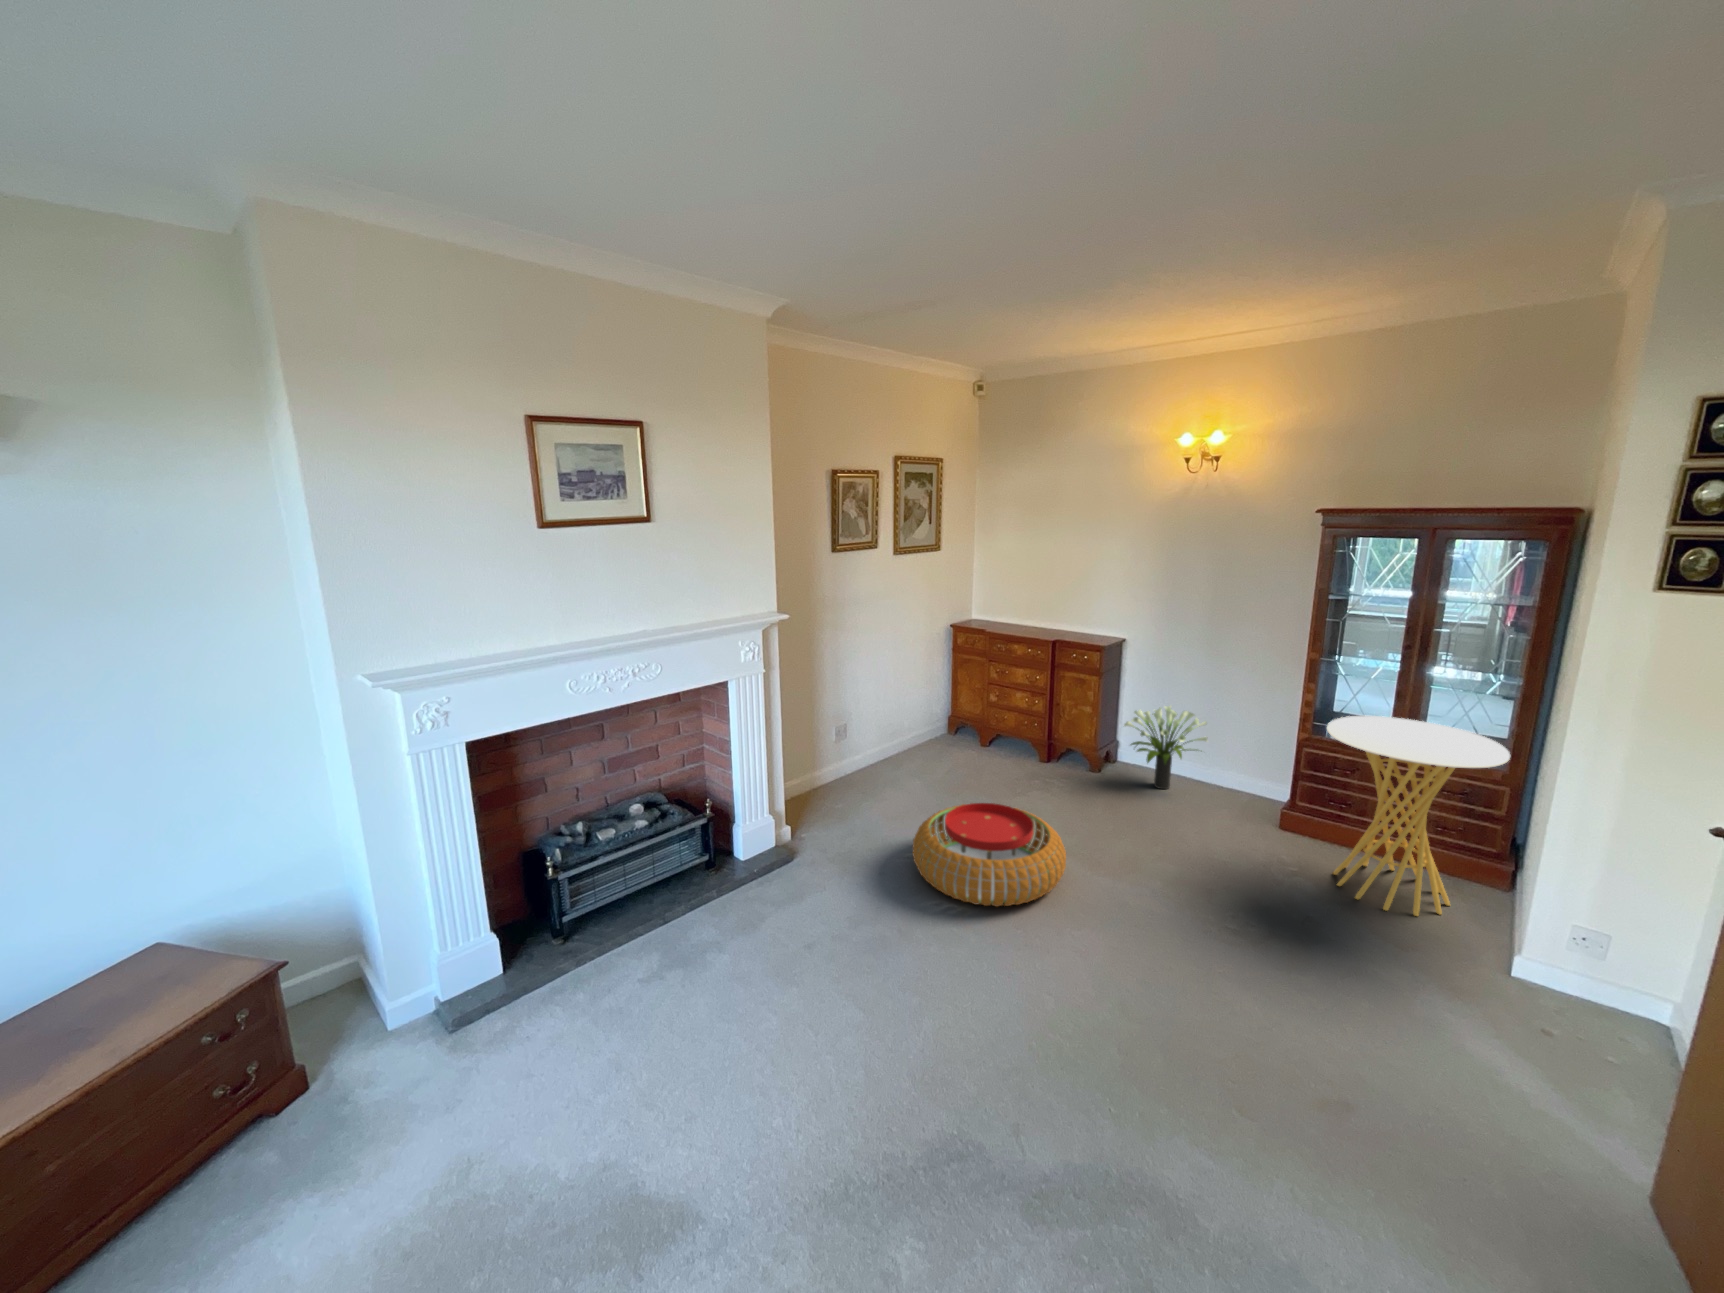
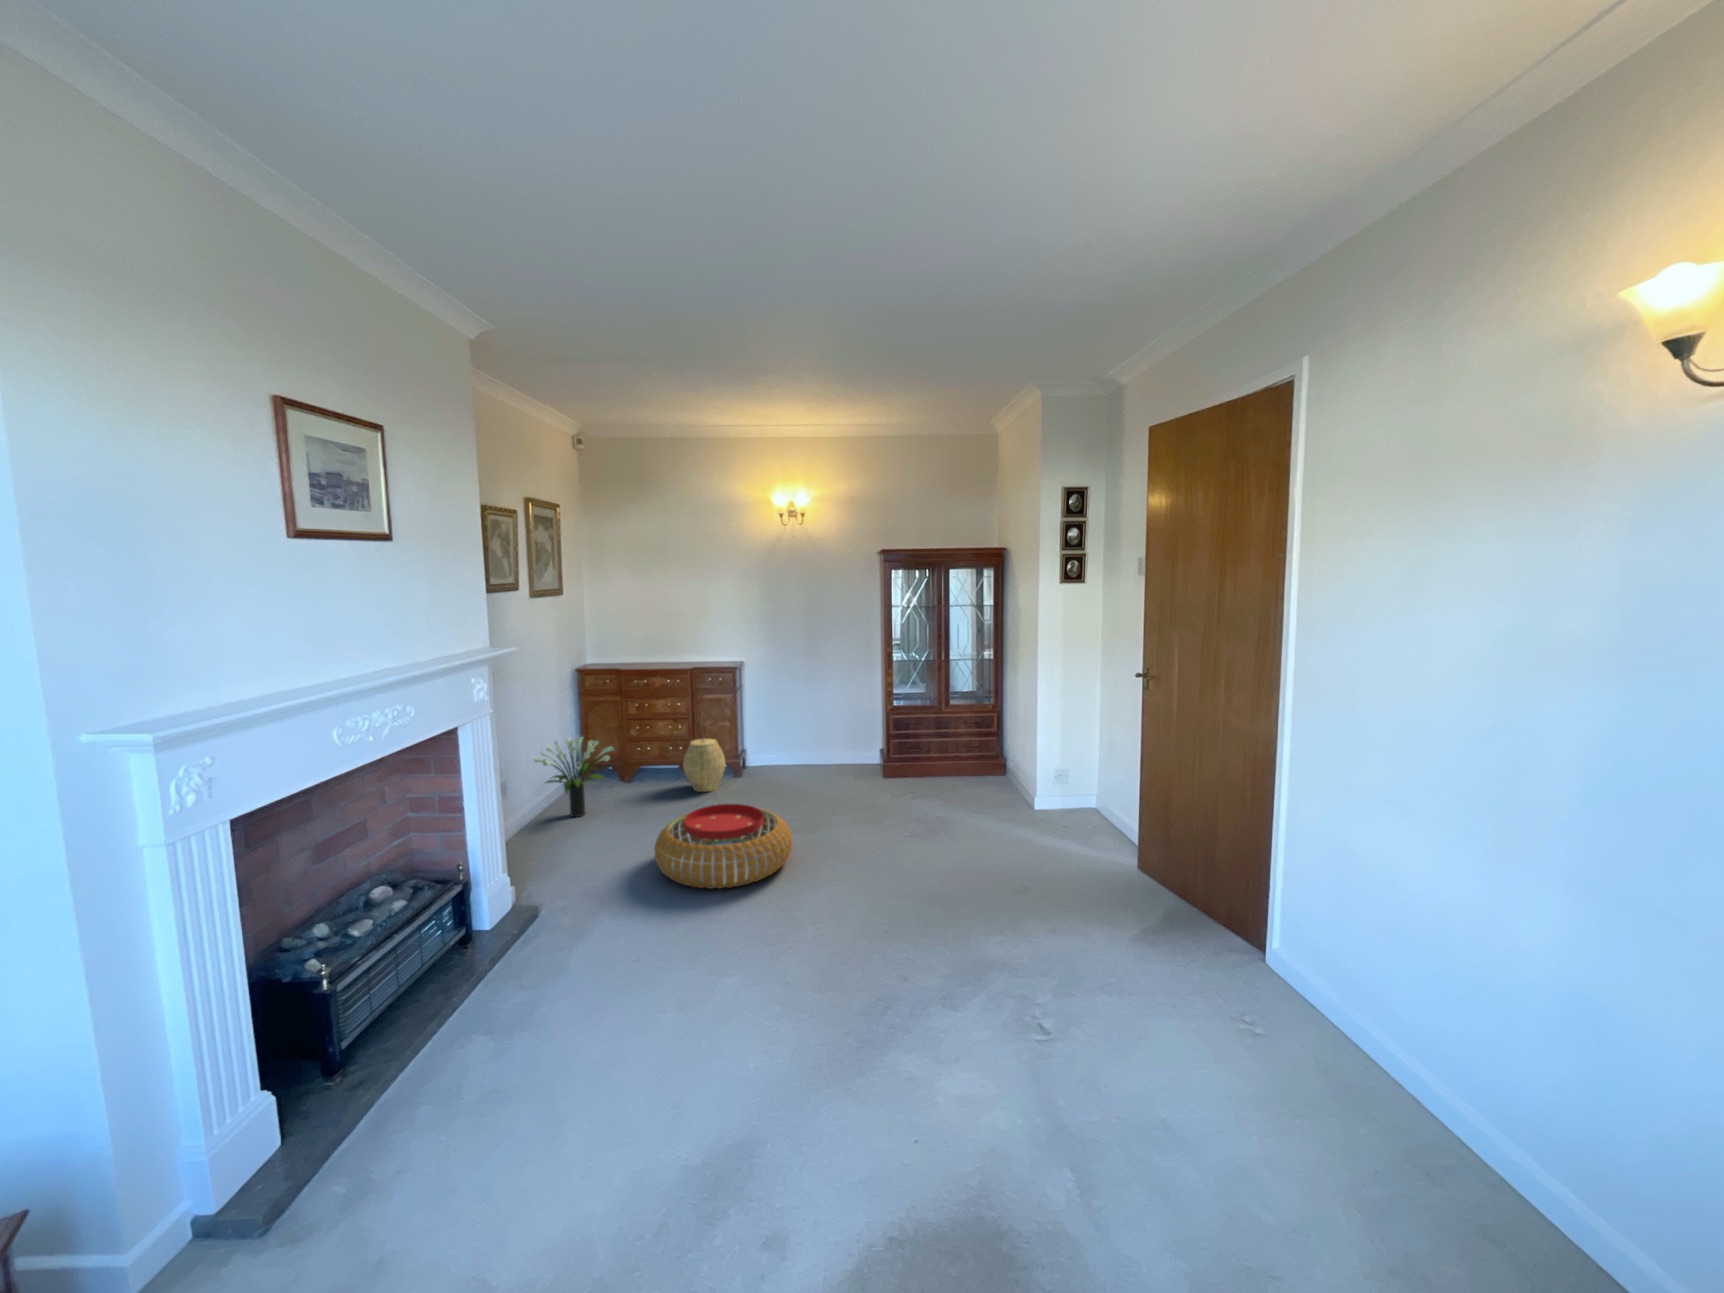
potted plant: present [1124,706,1207,789] -> present [534,737,614,817]
side table: present [1327,716,1510,916] -> none [917,684,1011,805]
woven basket: none [1030,719,1077,779] -> present [683,739,725,792]

